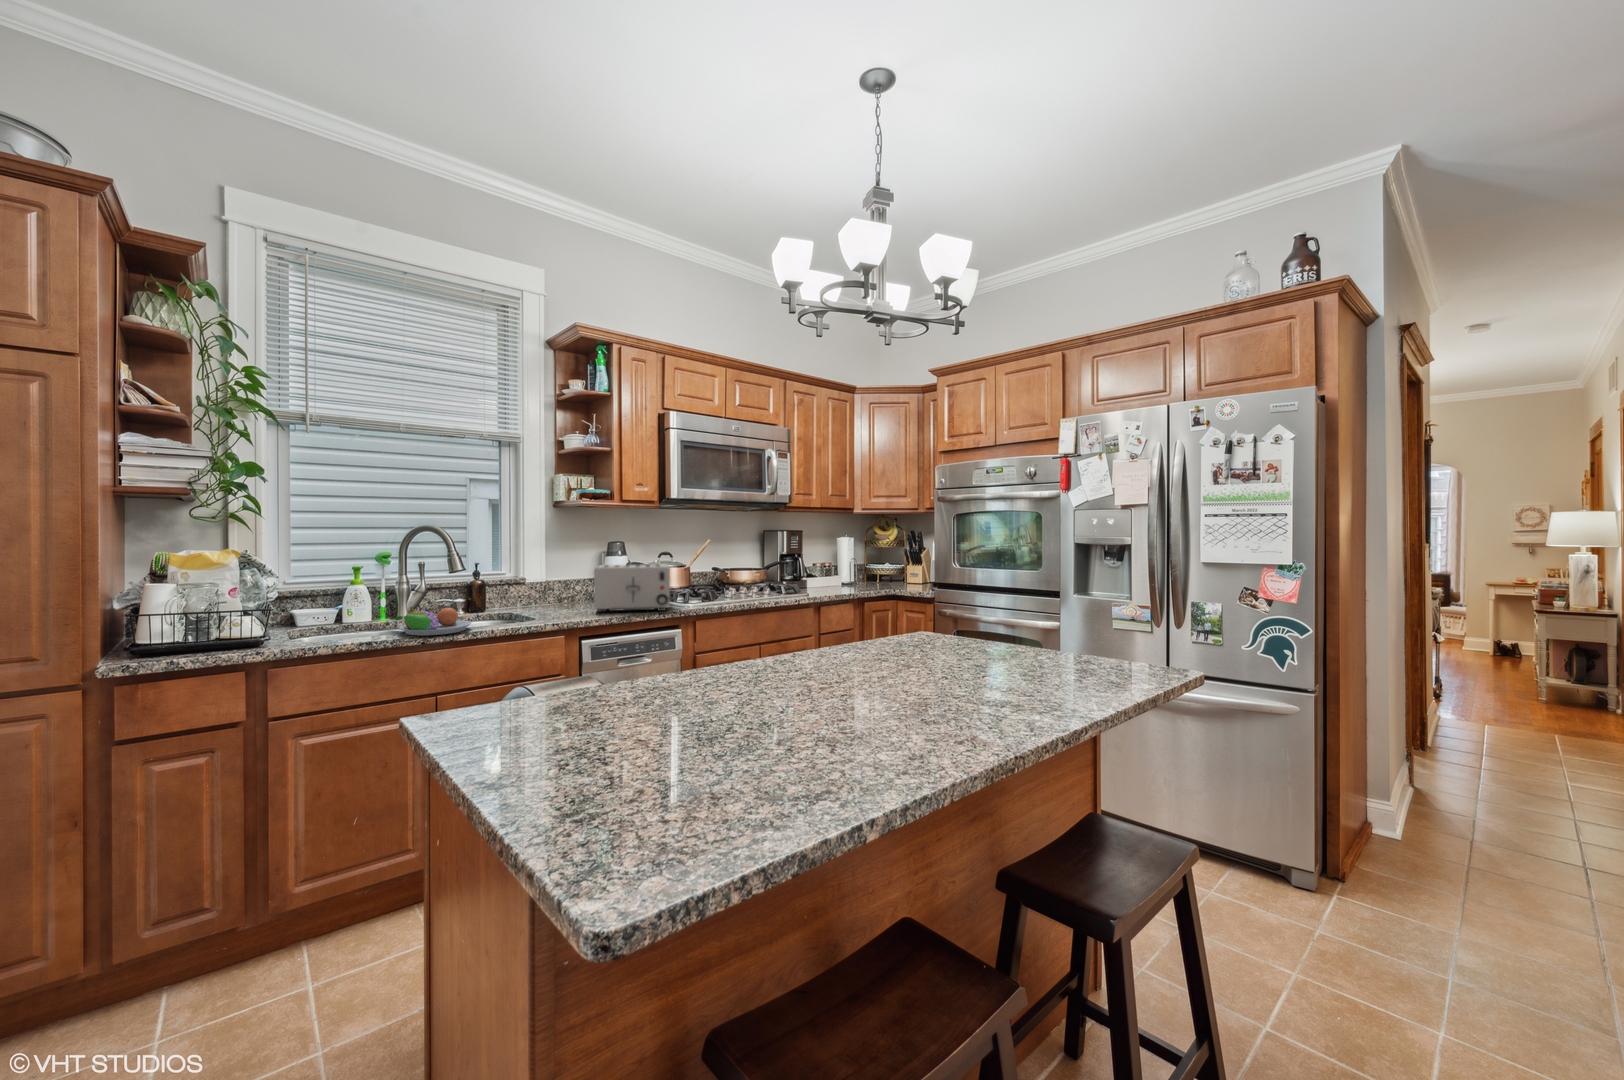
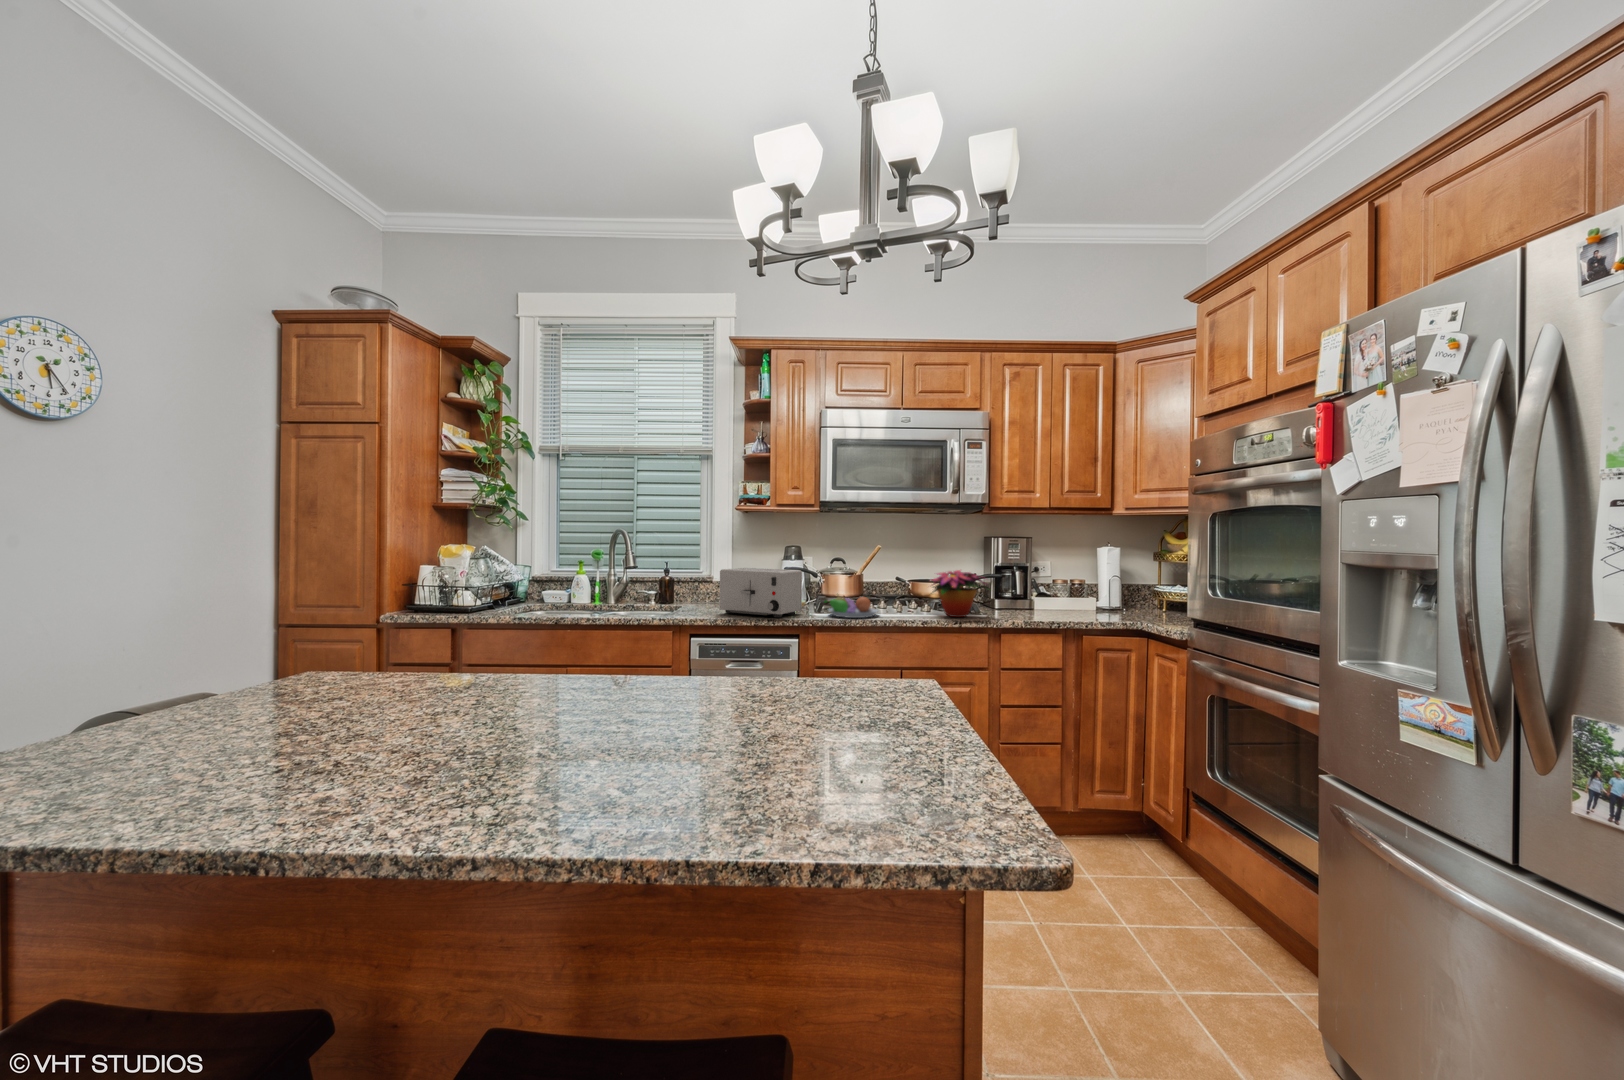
flower arrangement: none [759,557,815,596] -> present [931,570,985,617]
fruit bowl: present [395,607,471,636] -> present [824,596,878,618]

